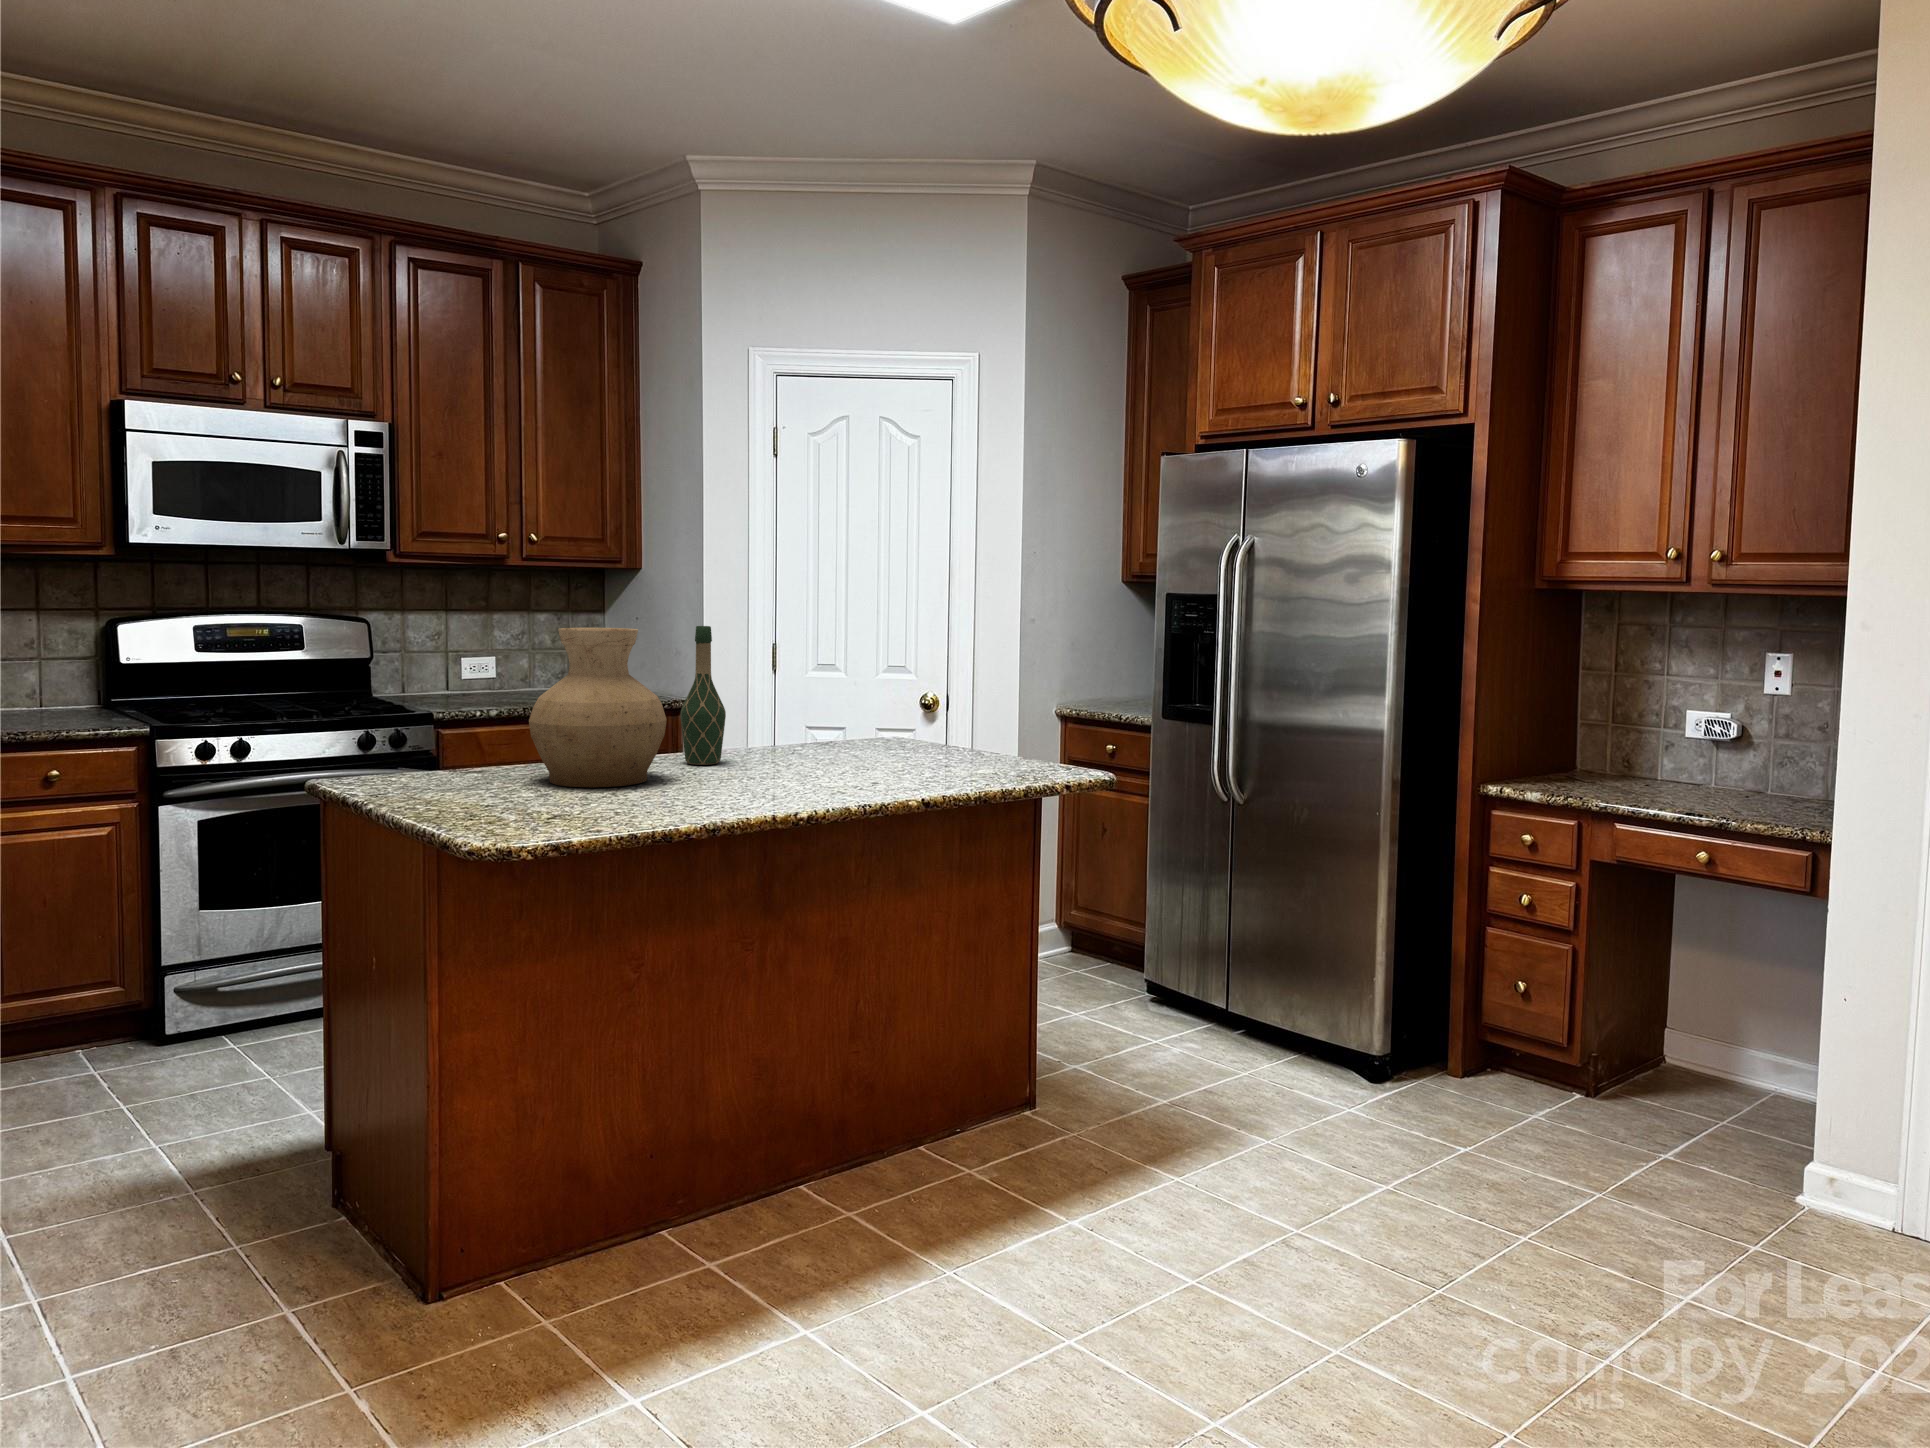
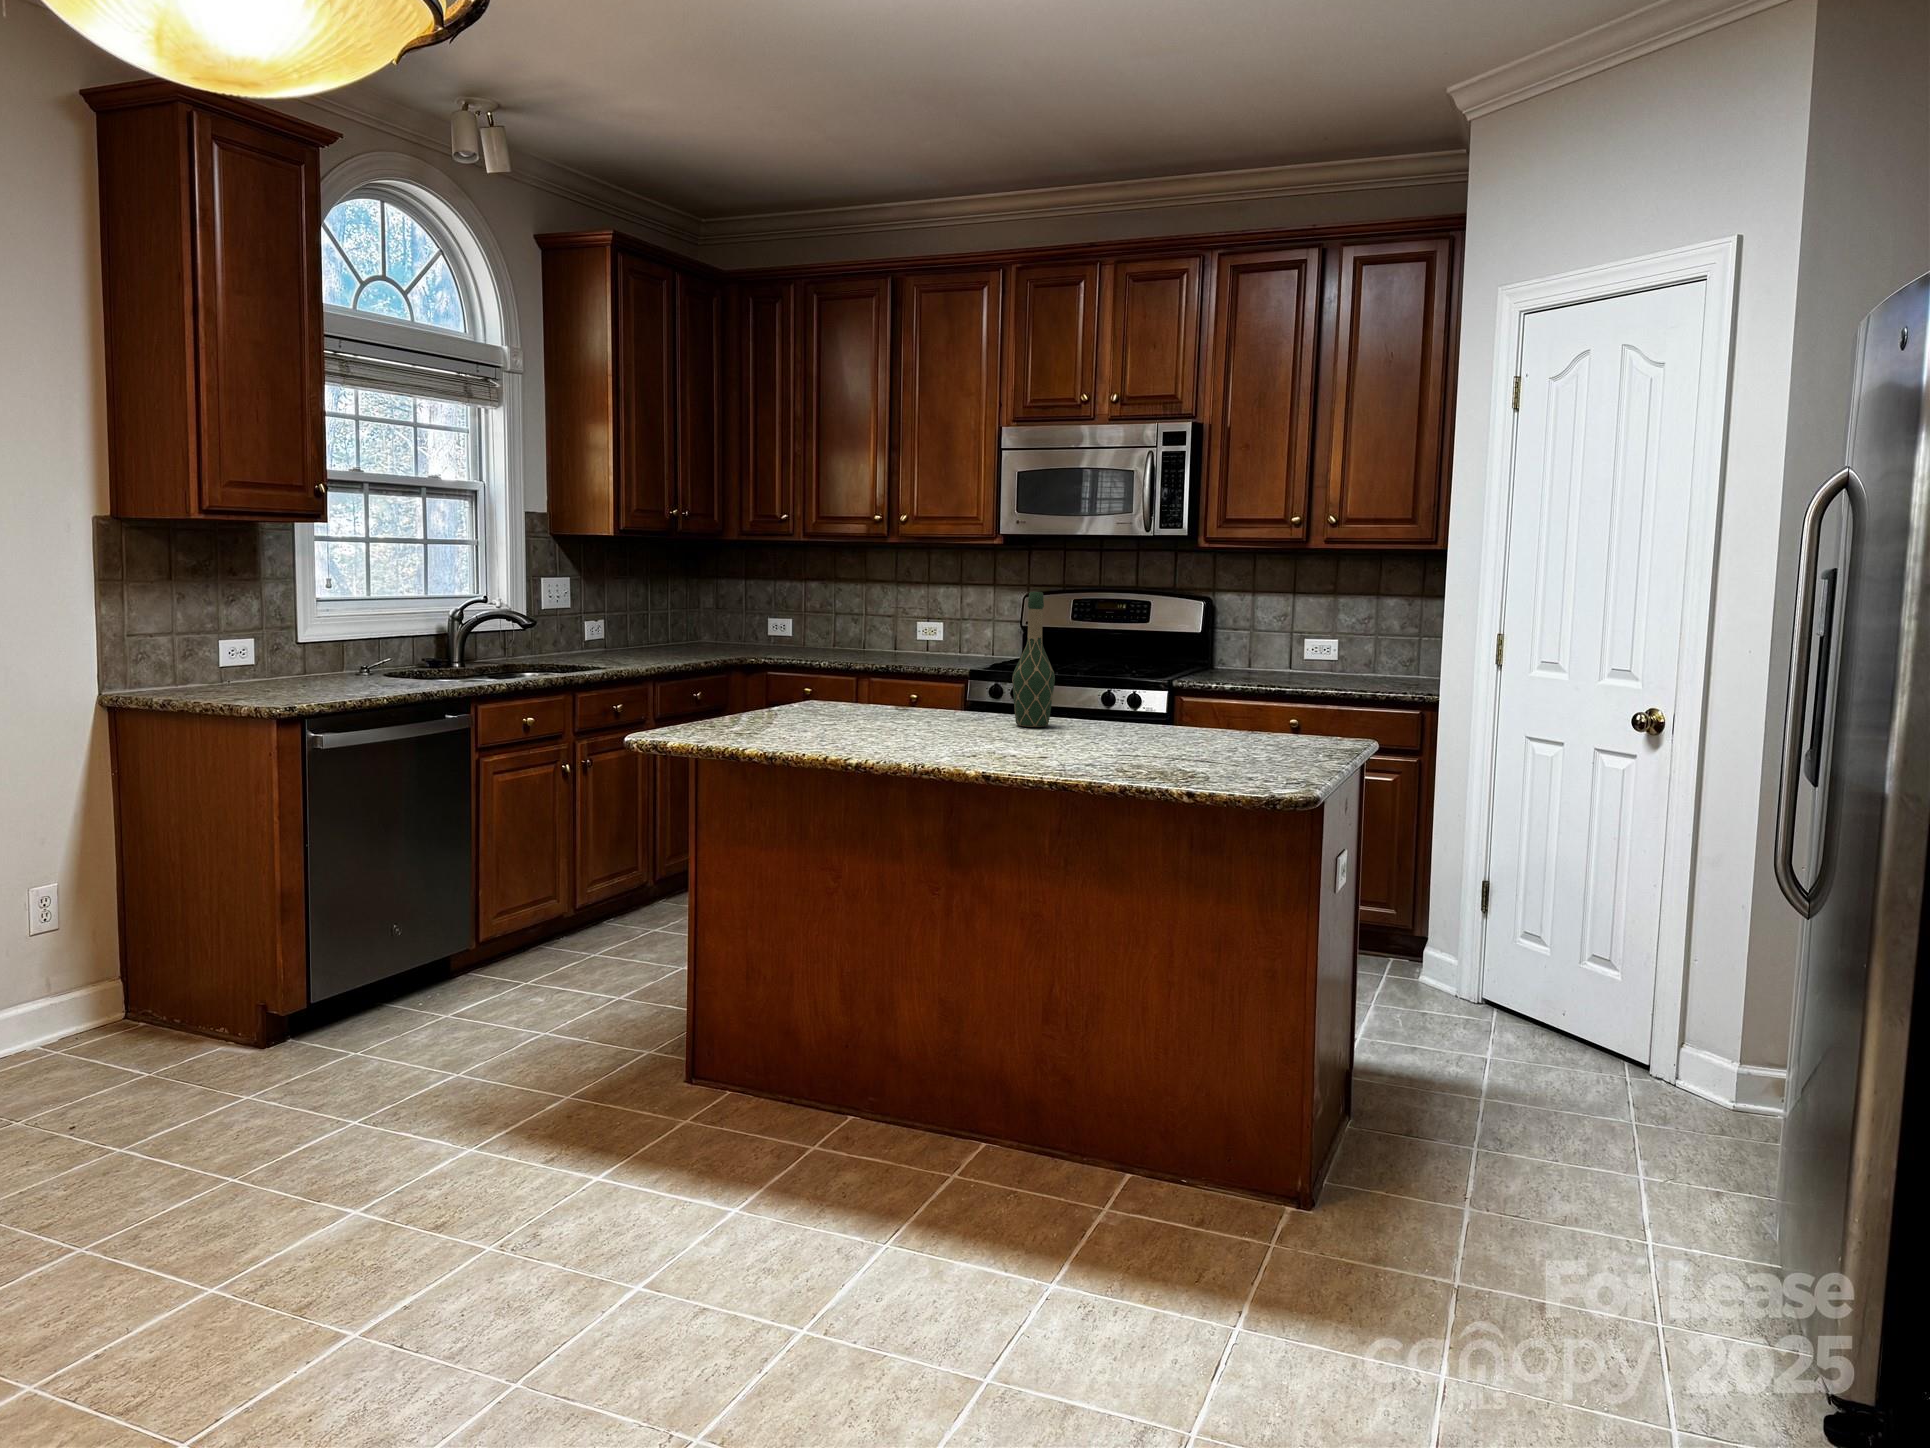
vase: present [529,628,667,787] -> none [835,588,951,726]

